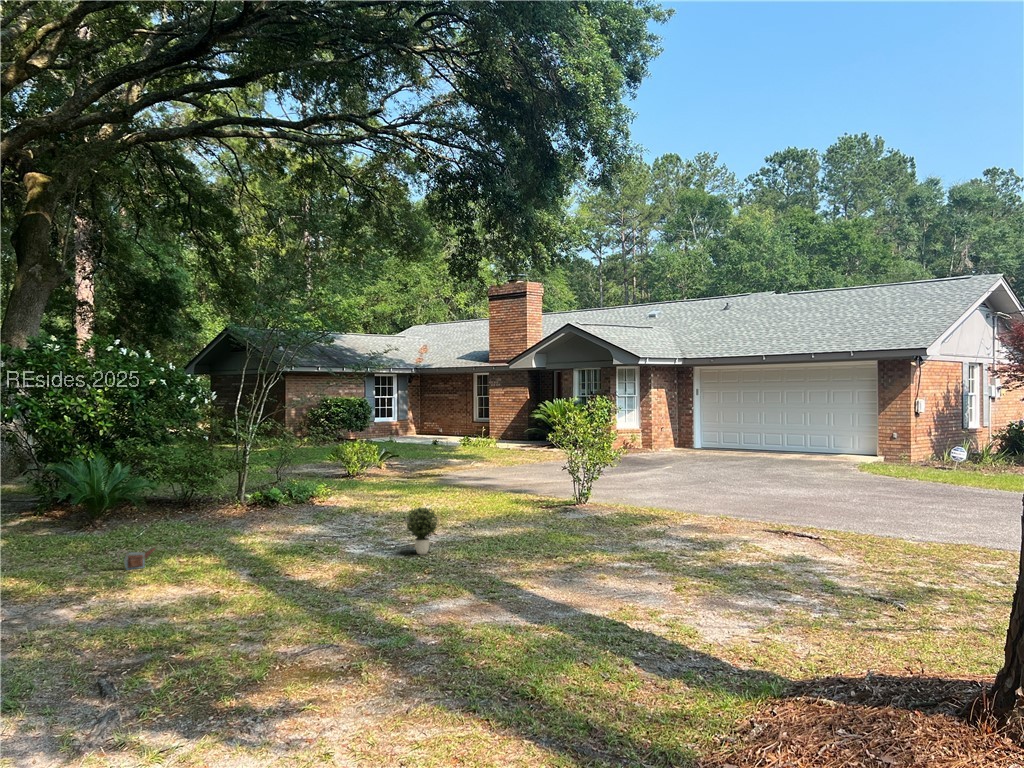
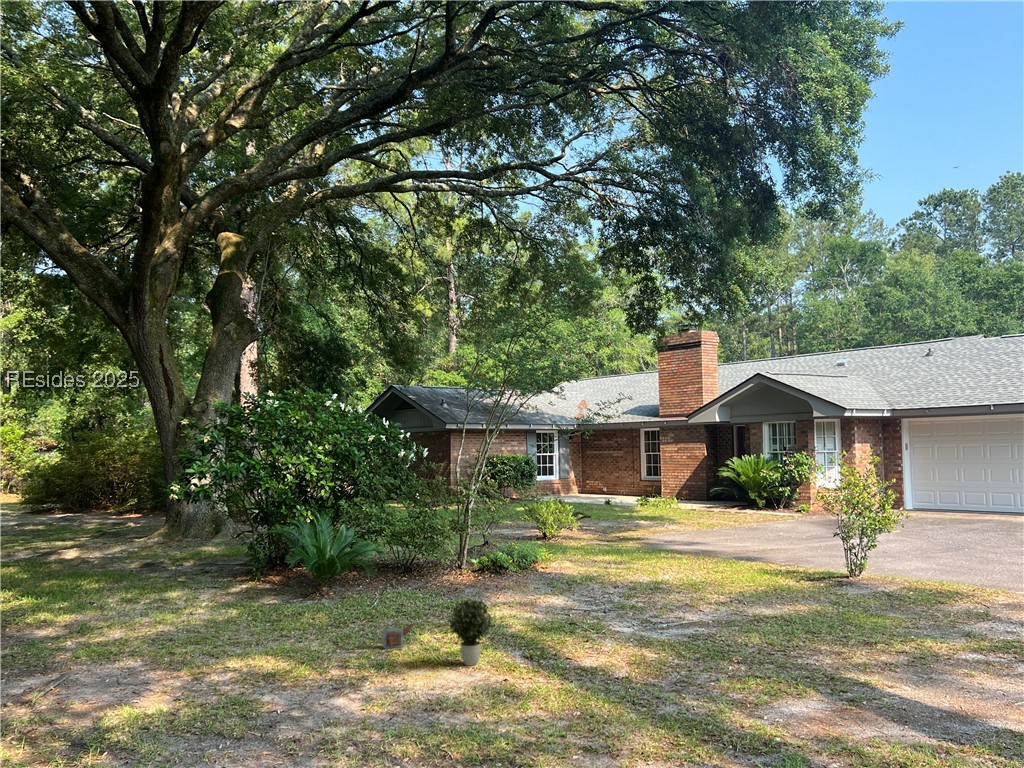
potted plant: present [406,507,438,554] -> present [448,599,492,665]

